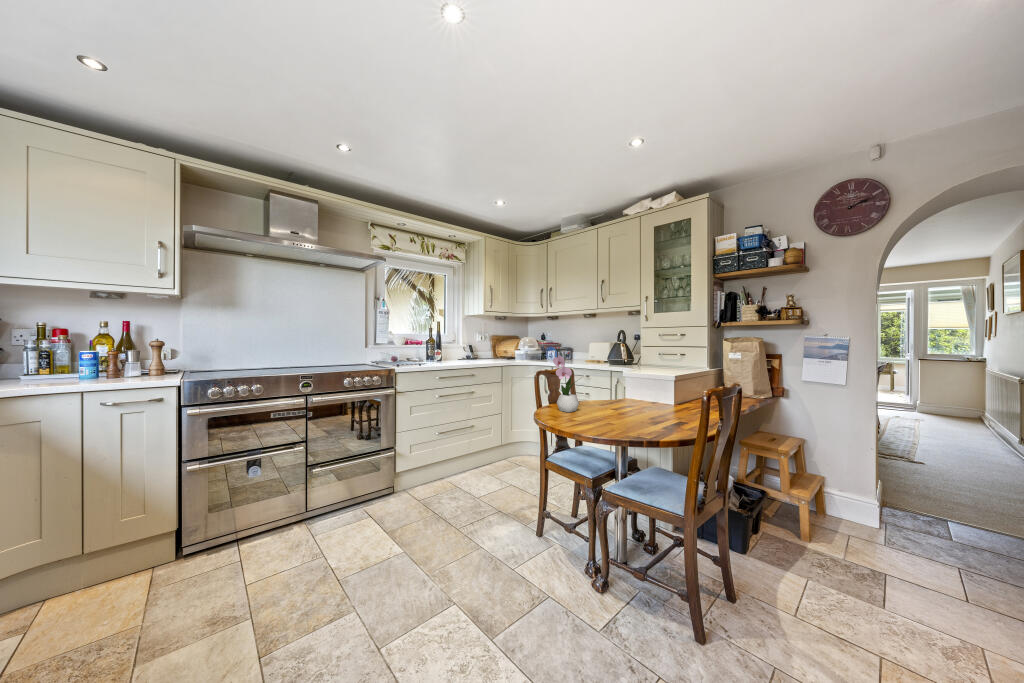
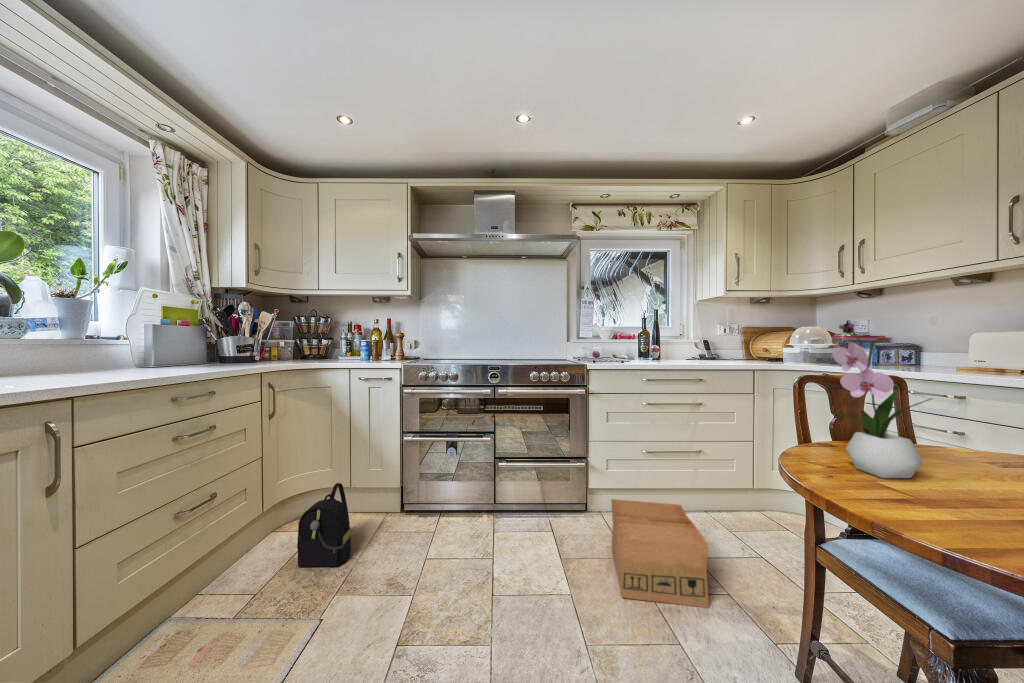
cardboard box: none [423,463,491,531] -> present [611,499,709,607]
backpack: none [56,530,143,648] -> present [297,483,351,567]

